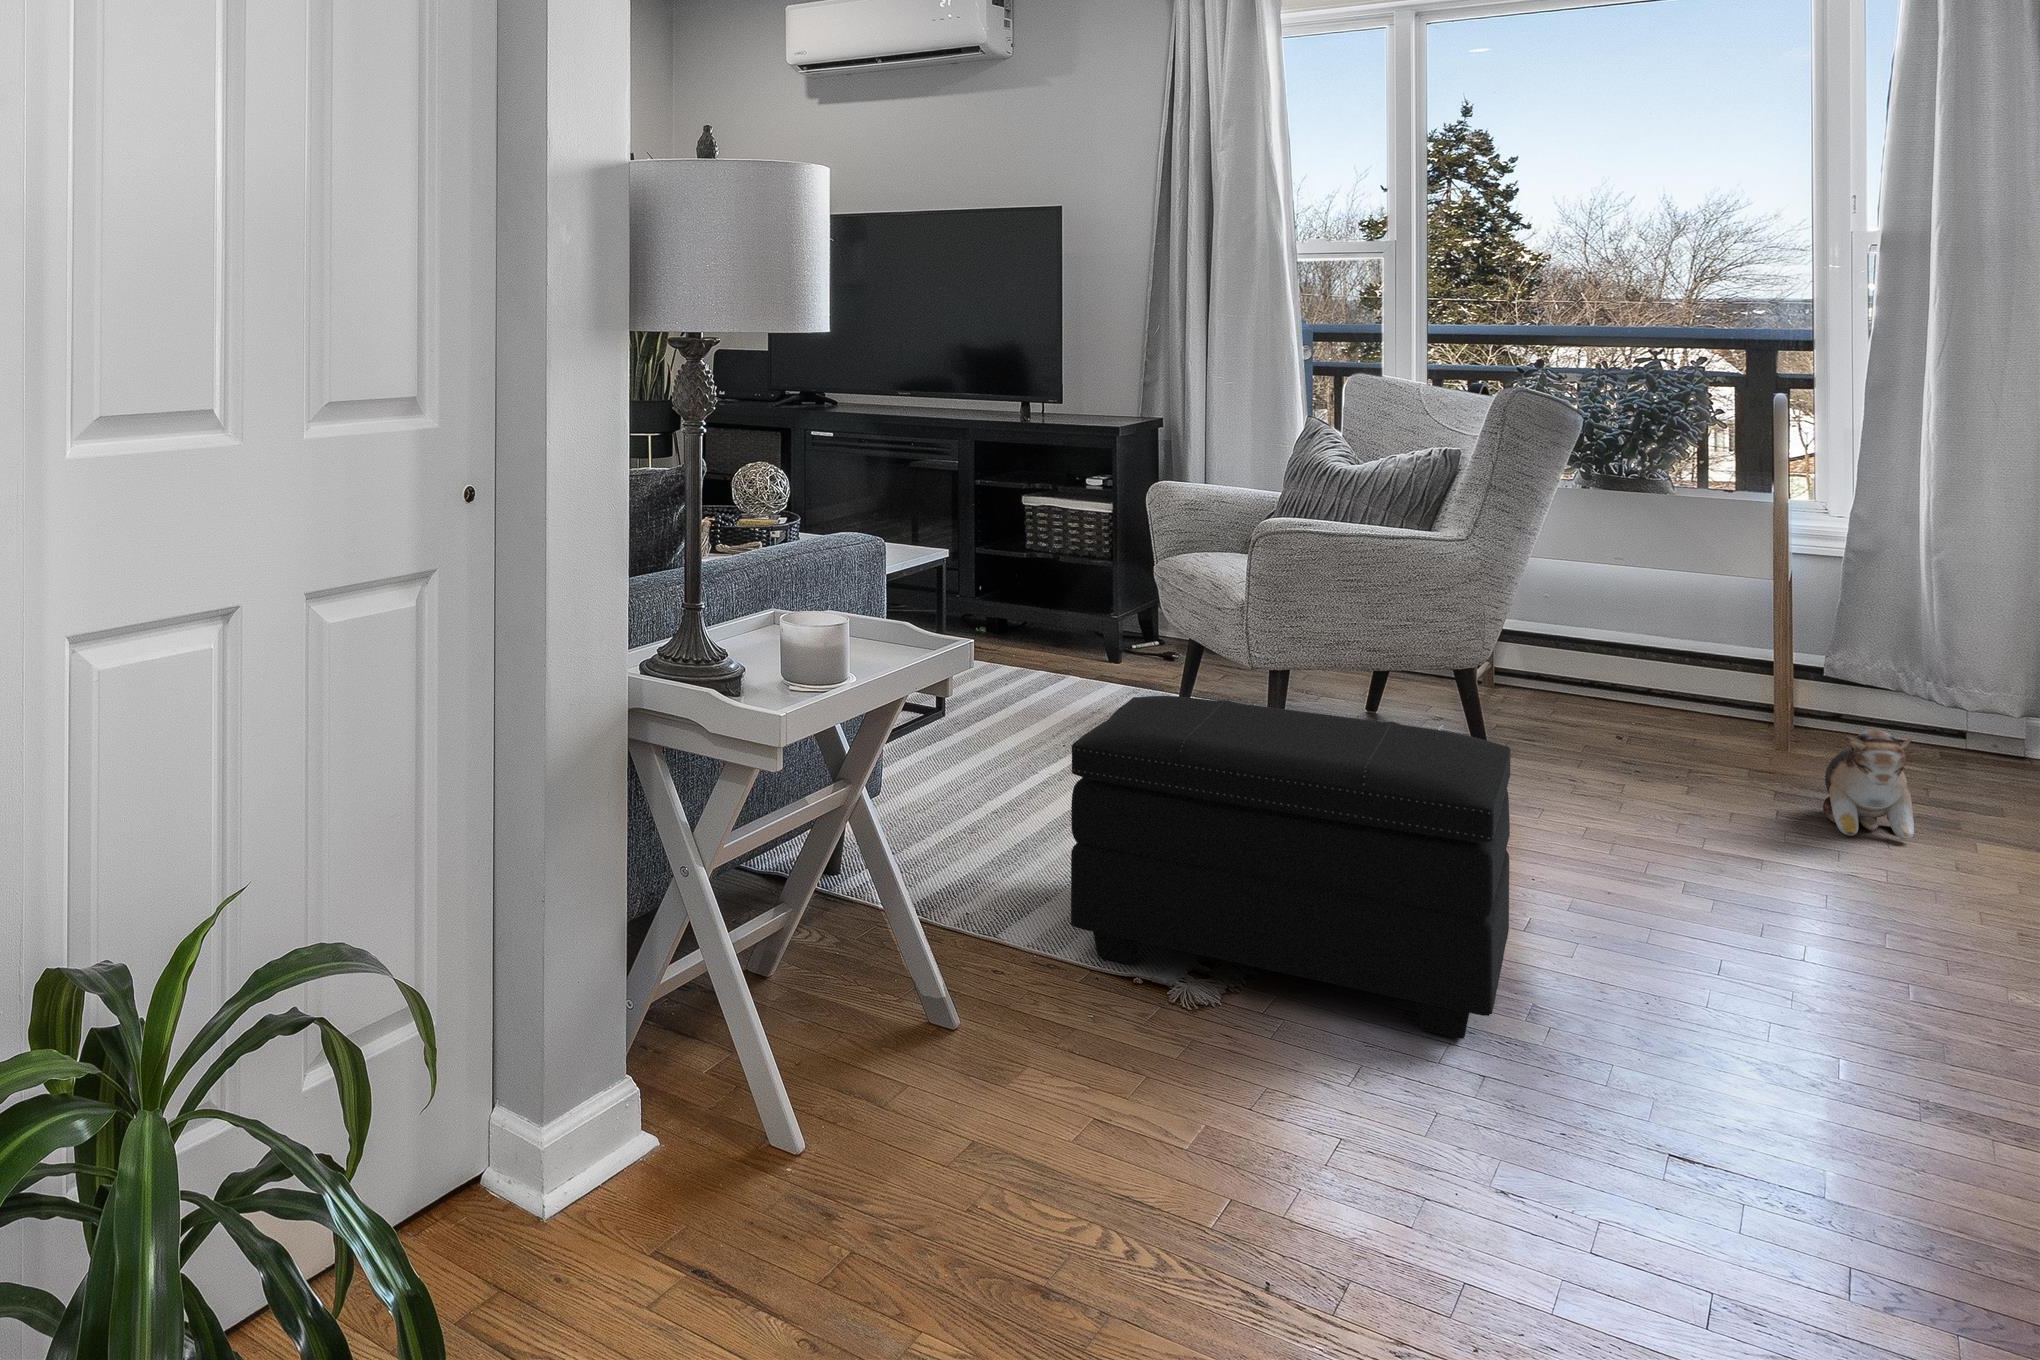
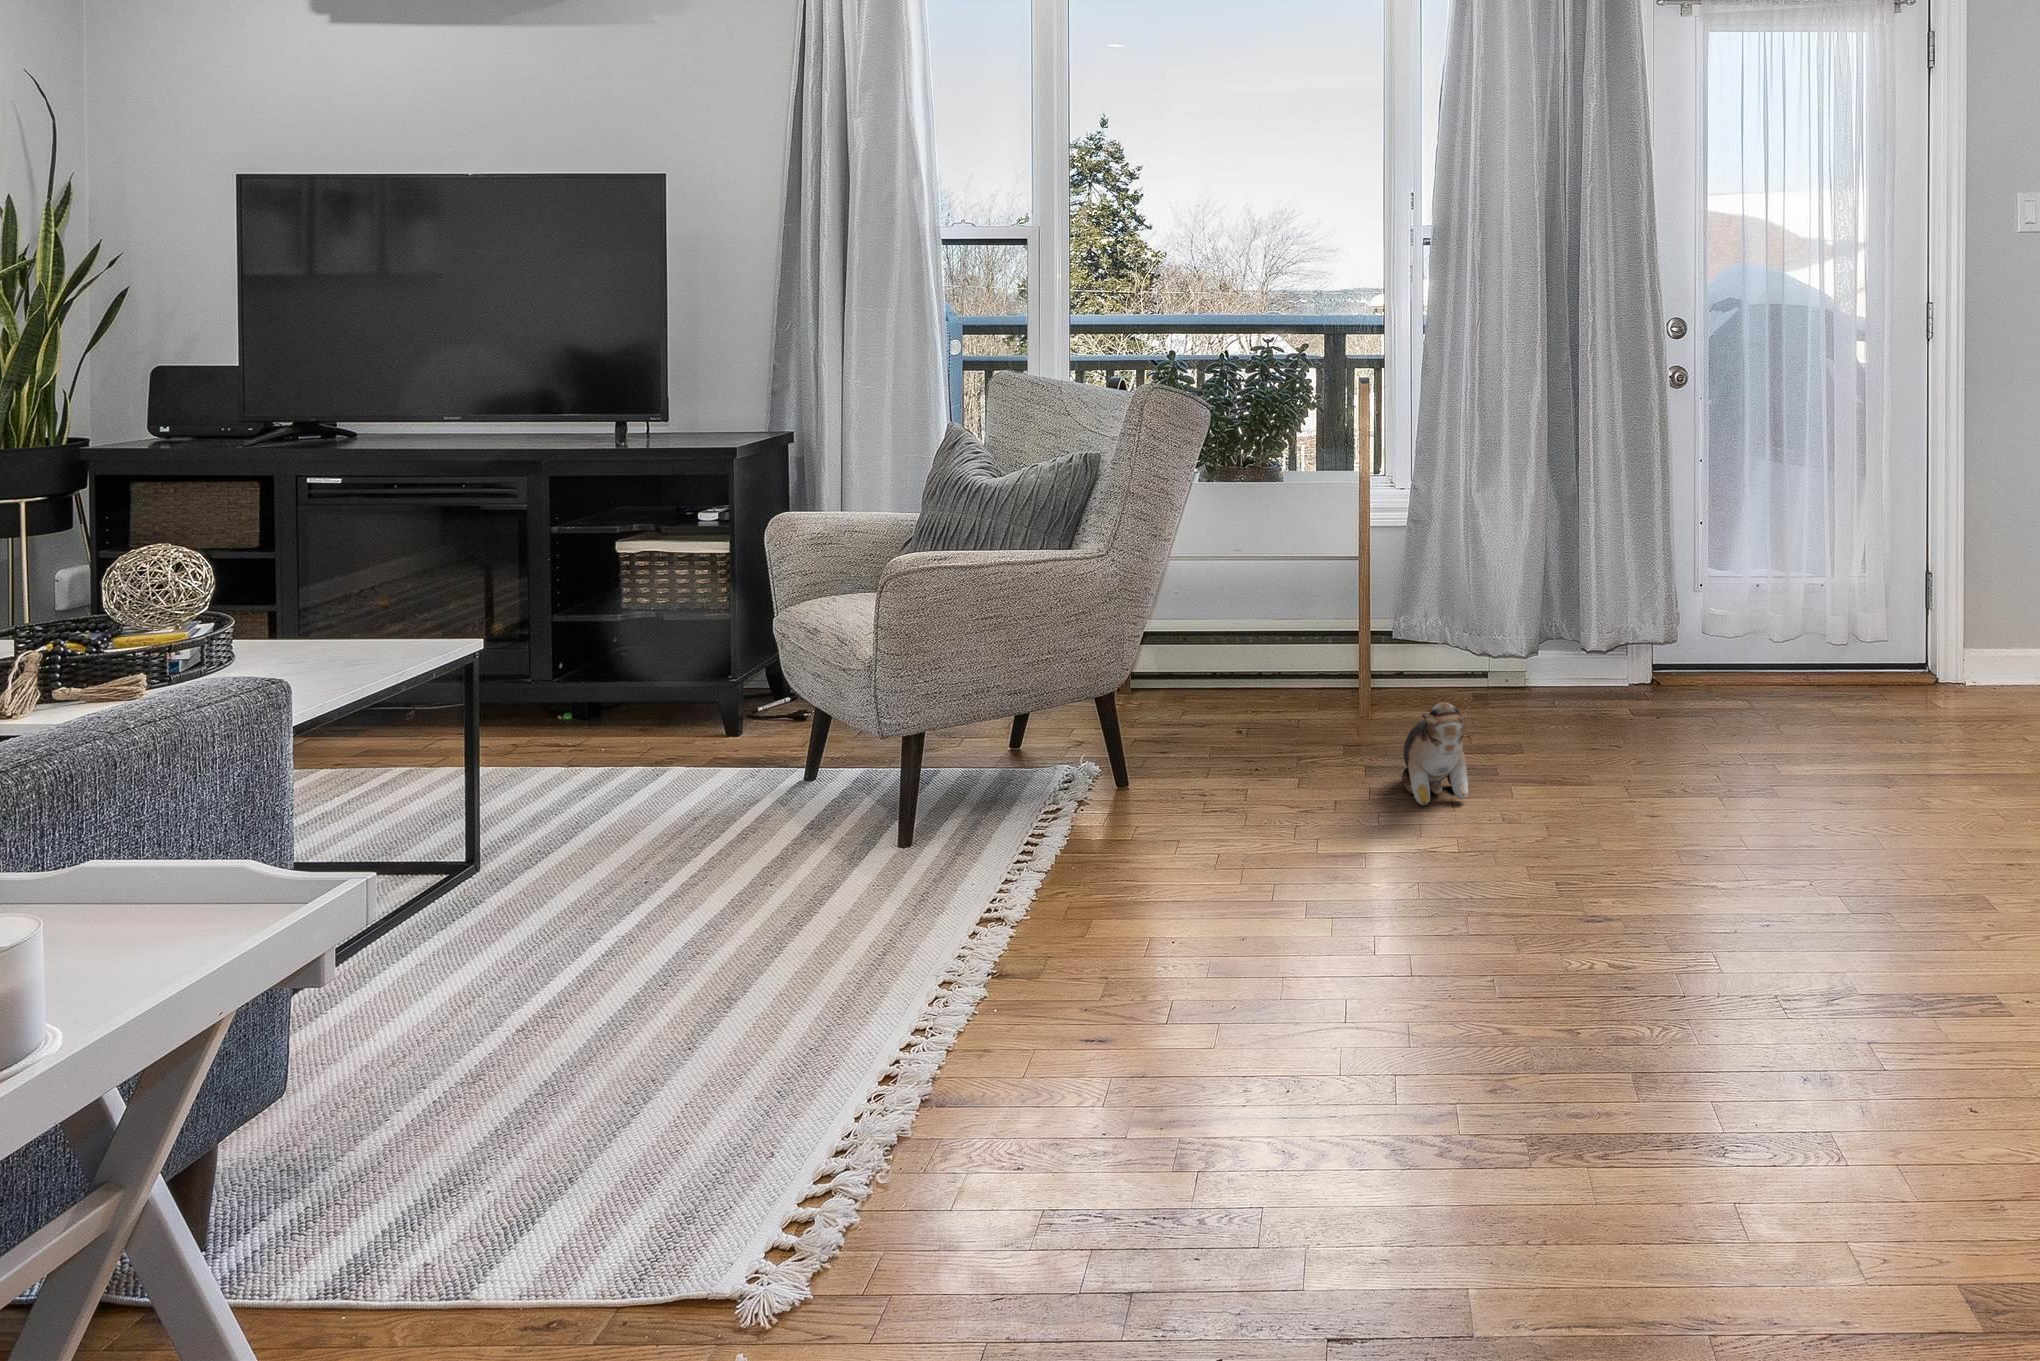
footstool: present [1071,696,1511,1039] -> none [576,821,1159,1288]

